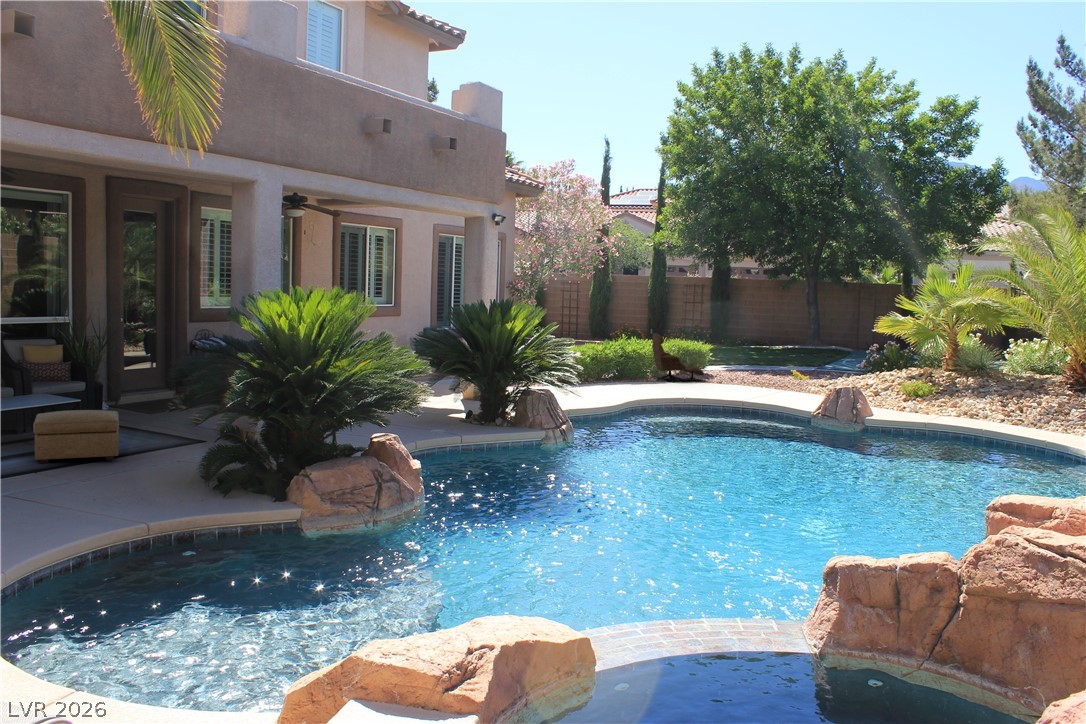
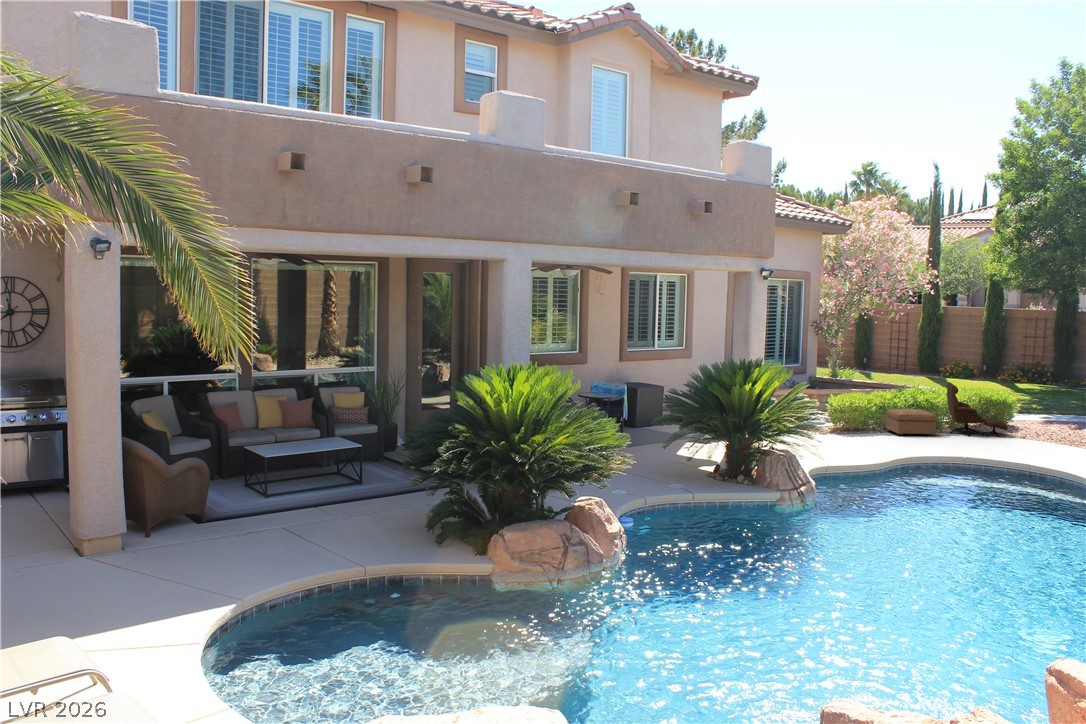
ottoman: present [33,410,119,463] -> present [886,409,937,436]

